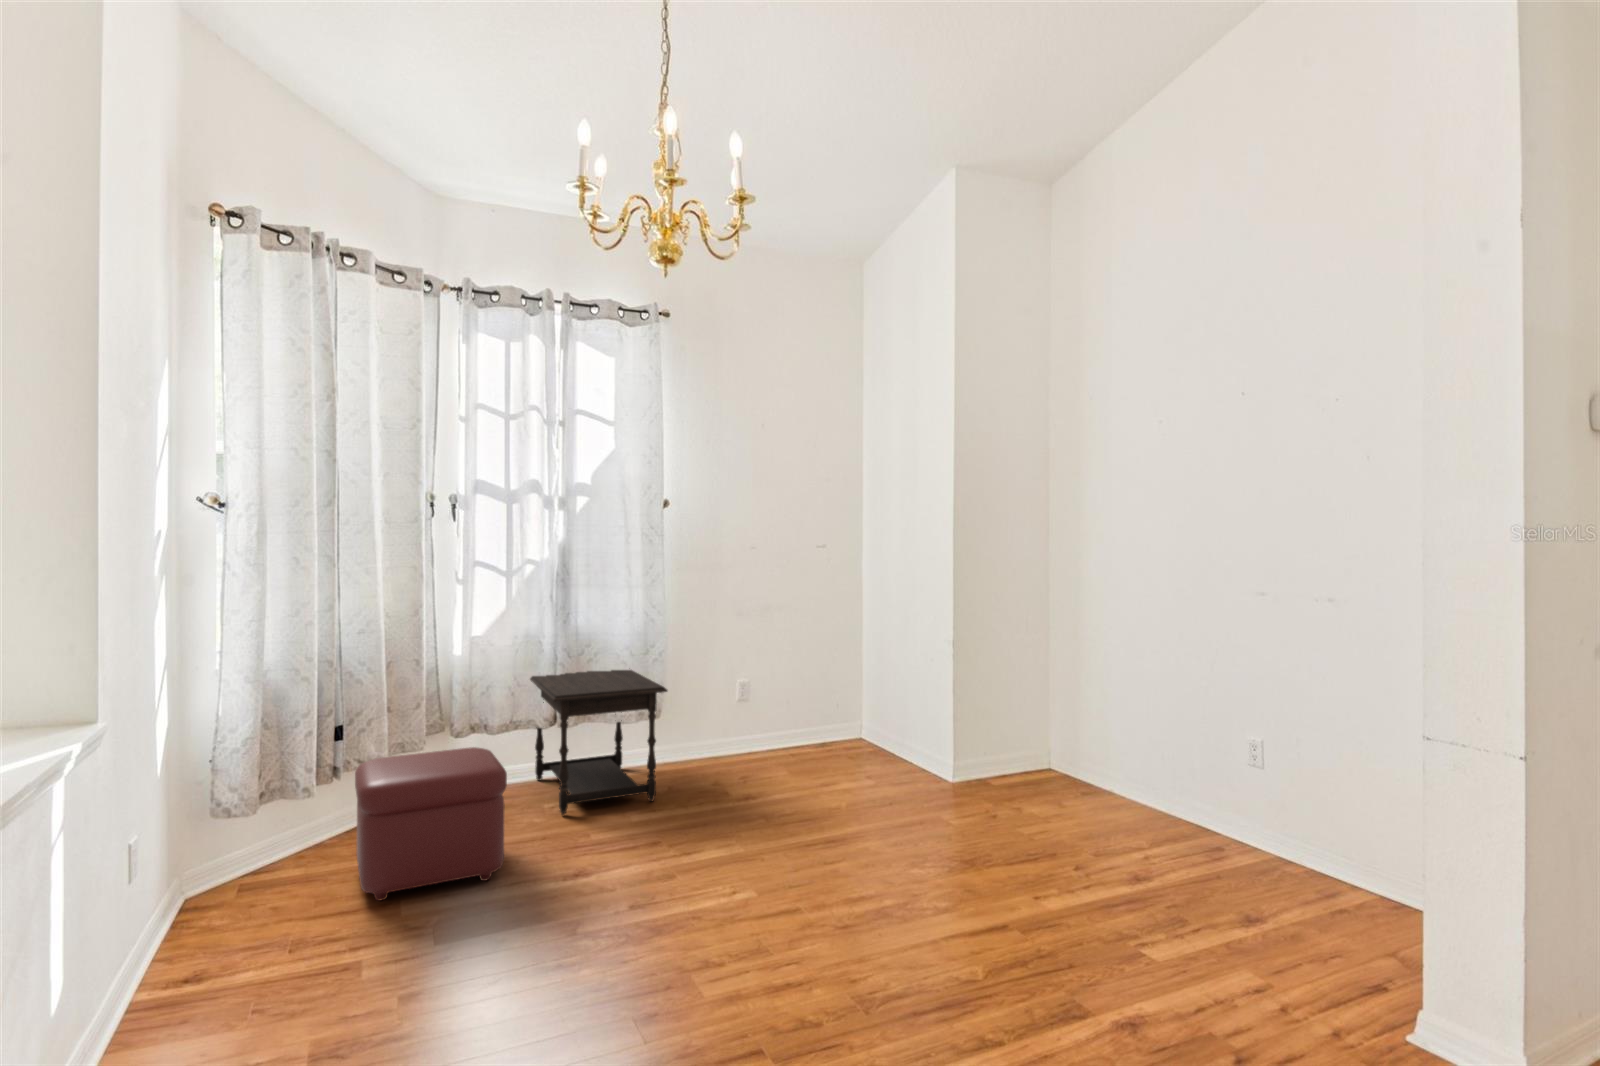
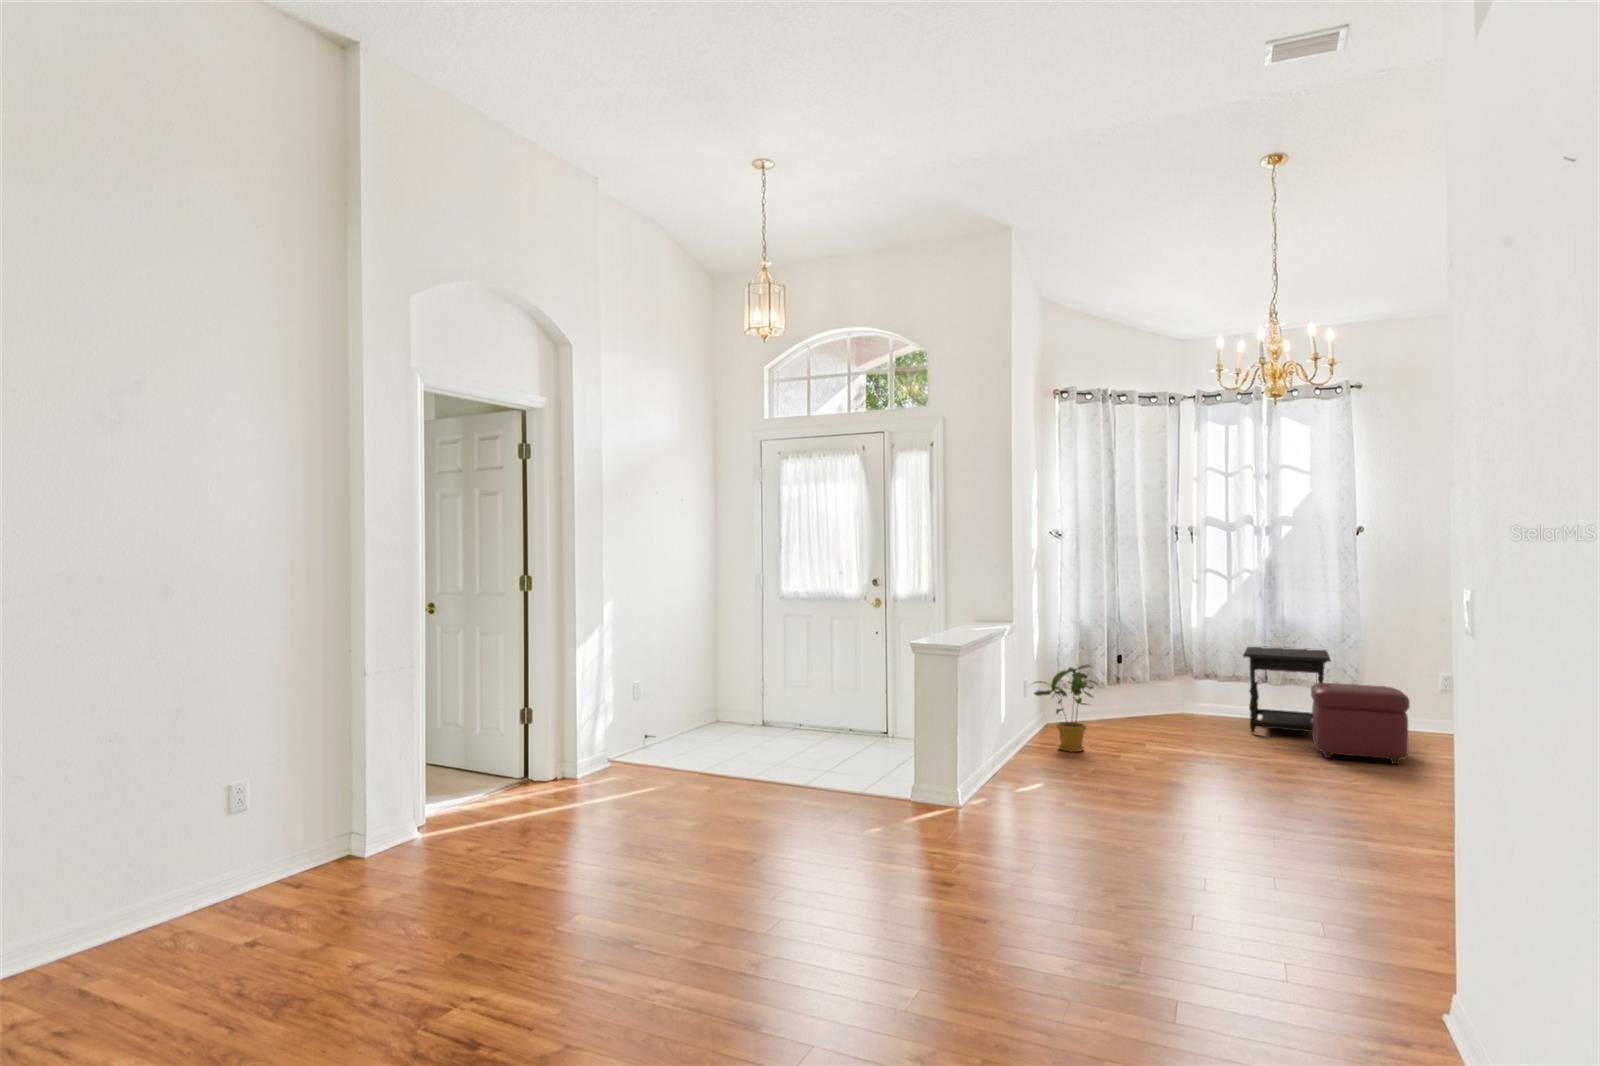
ottoman: present [355,747,507,901] -> present [1311,683,1410,764]
house plant: none [162,796,351,1002] -> present [1033,665,1097,752]

